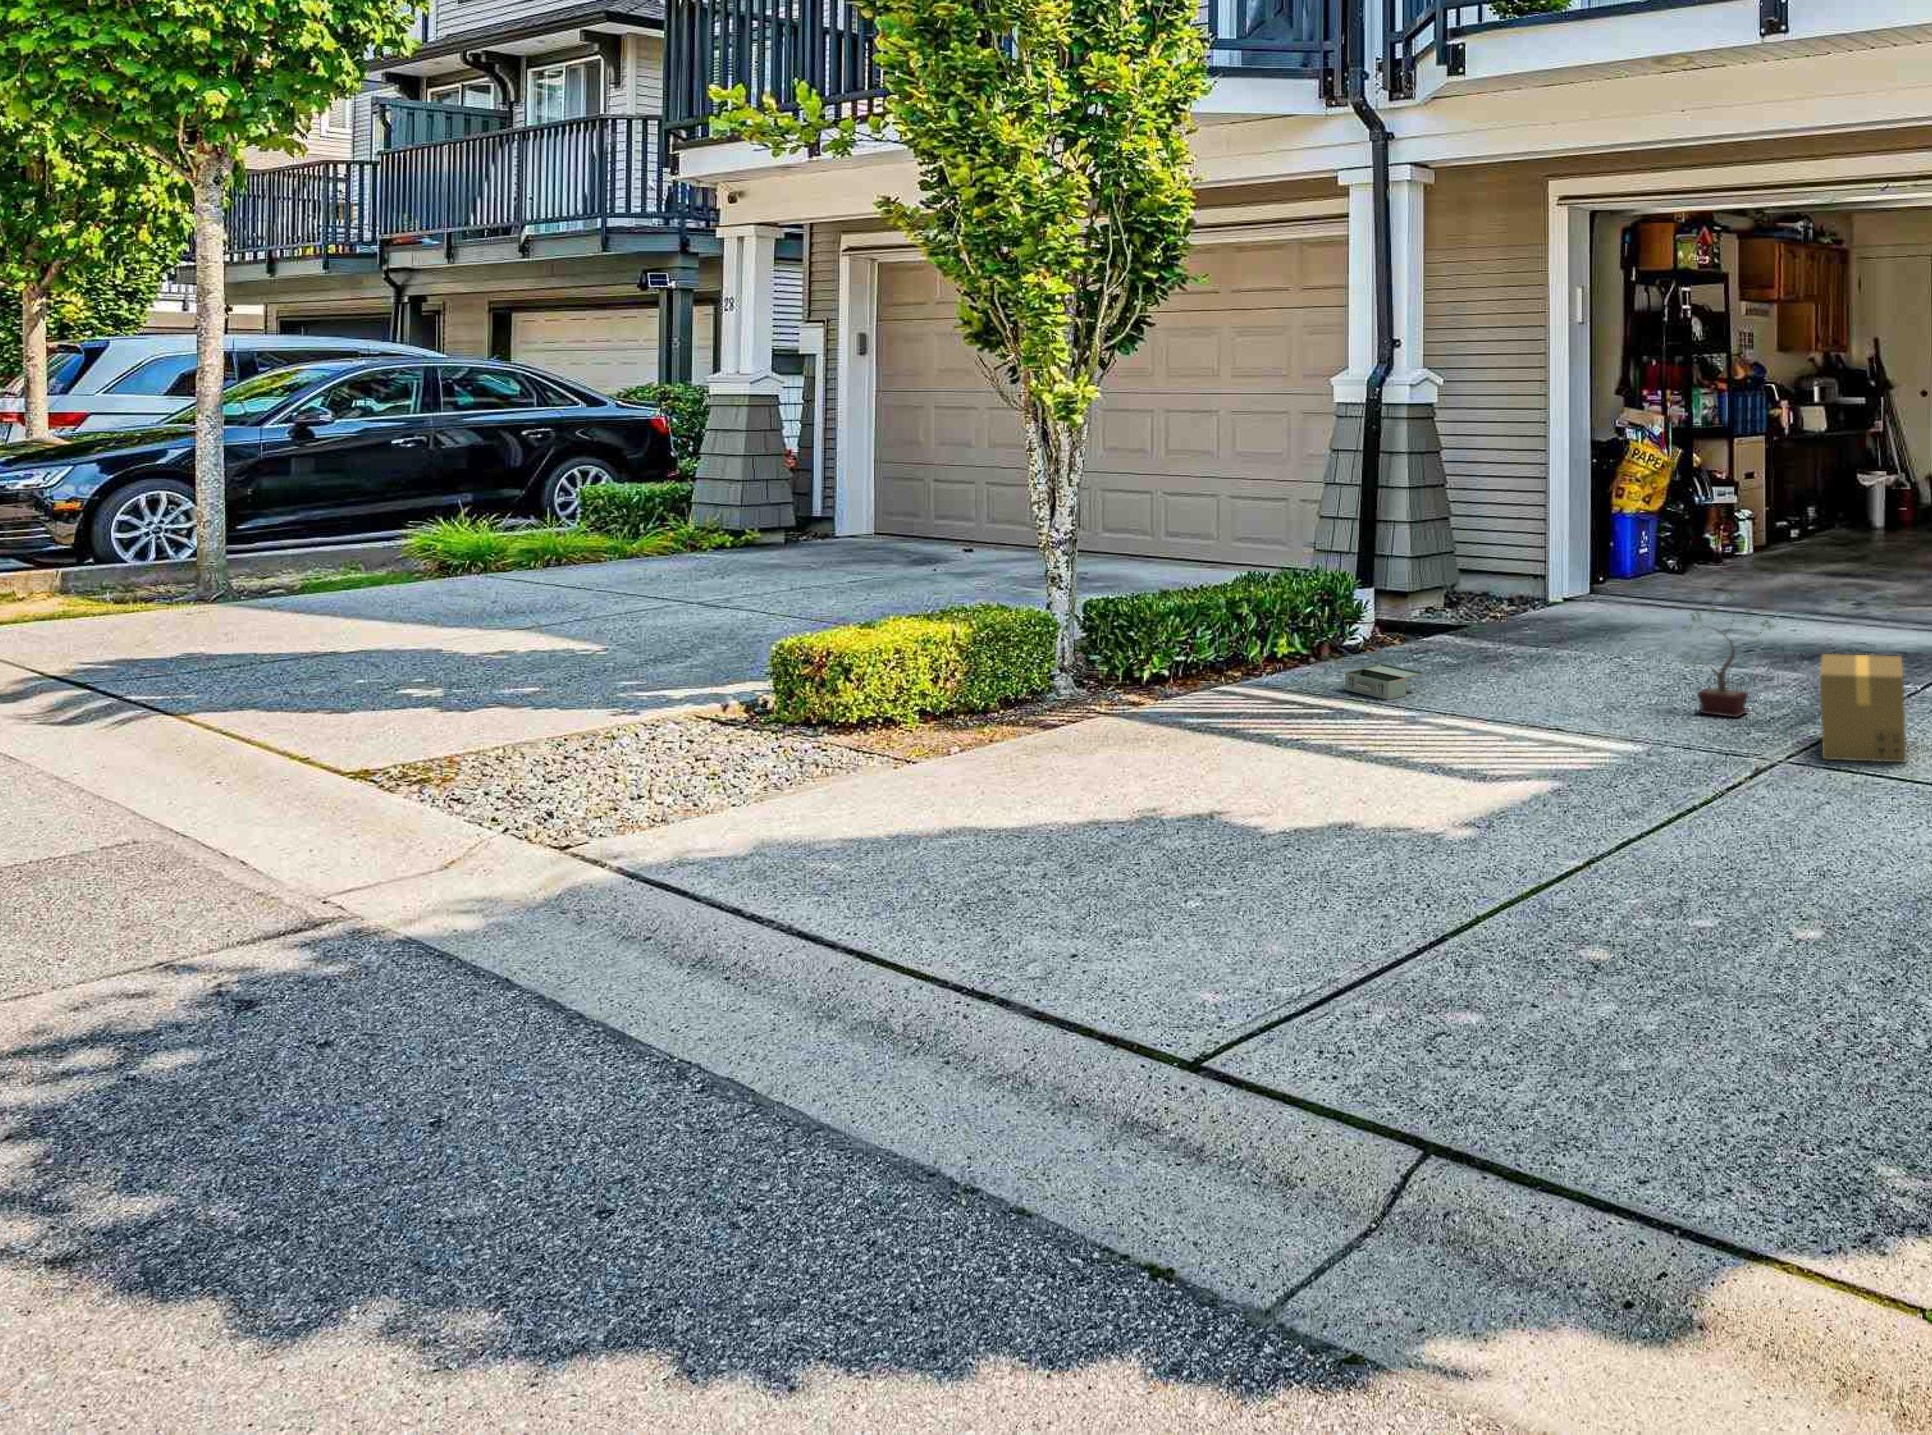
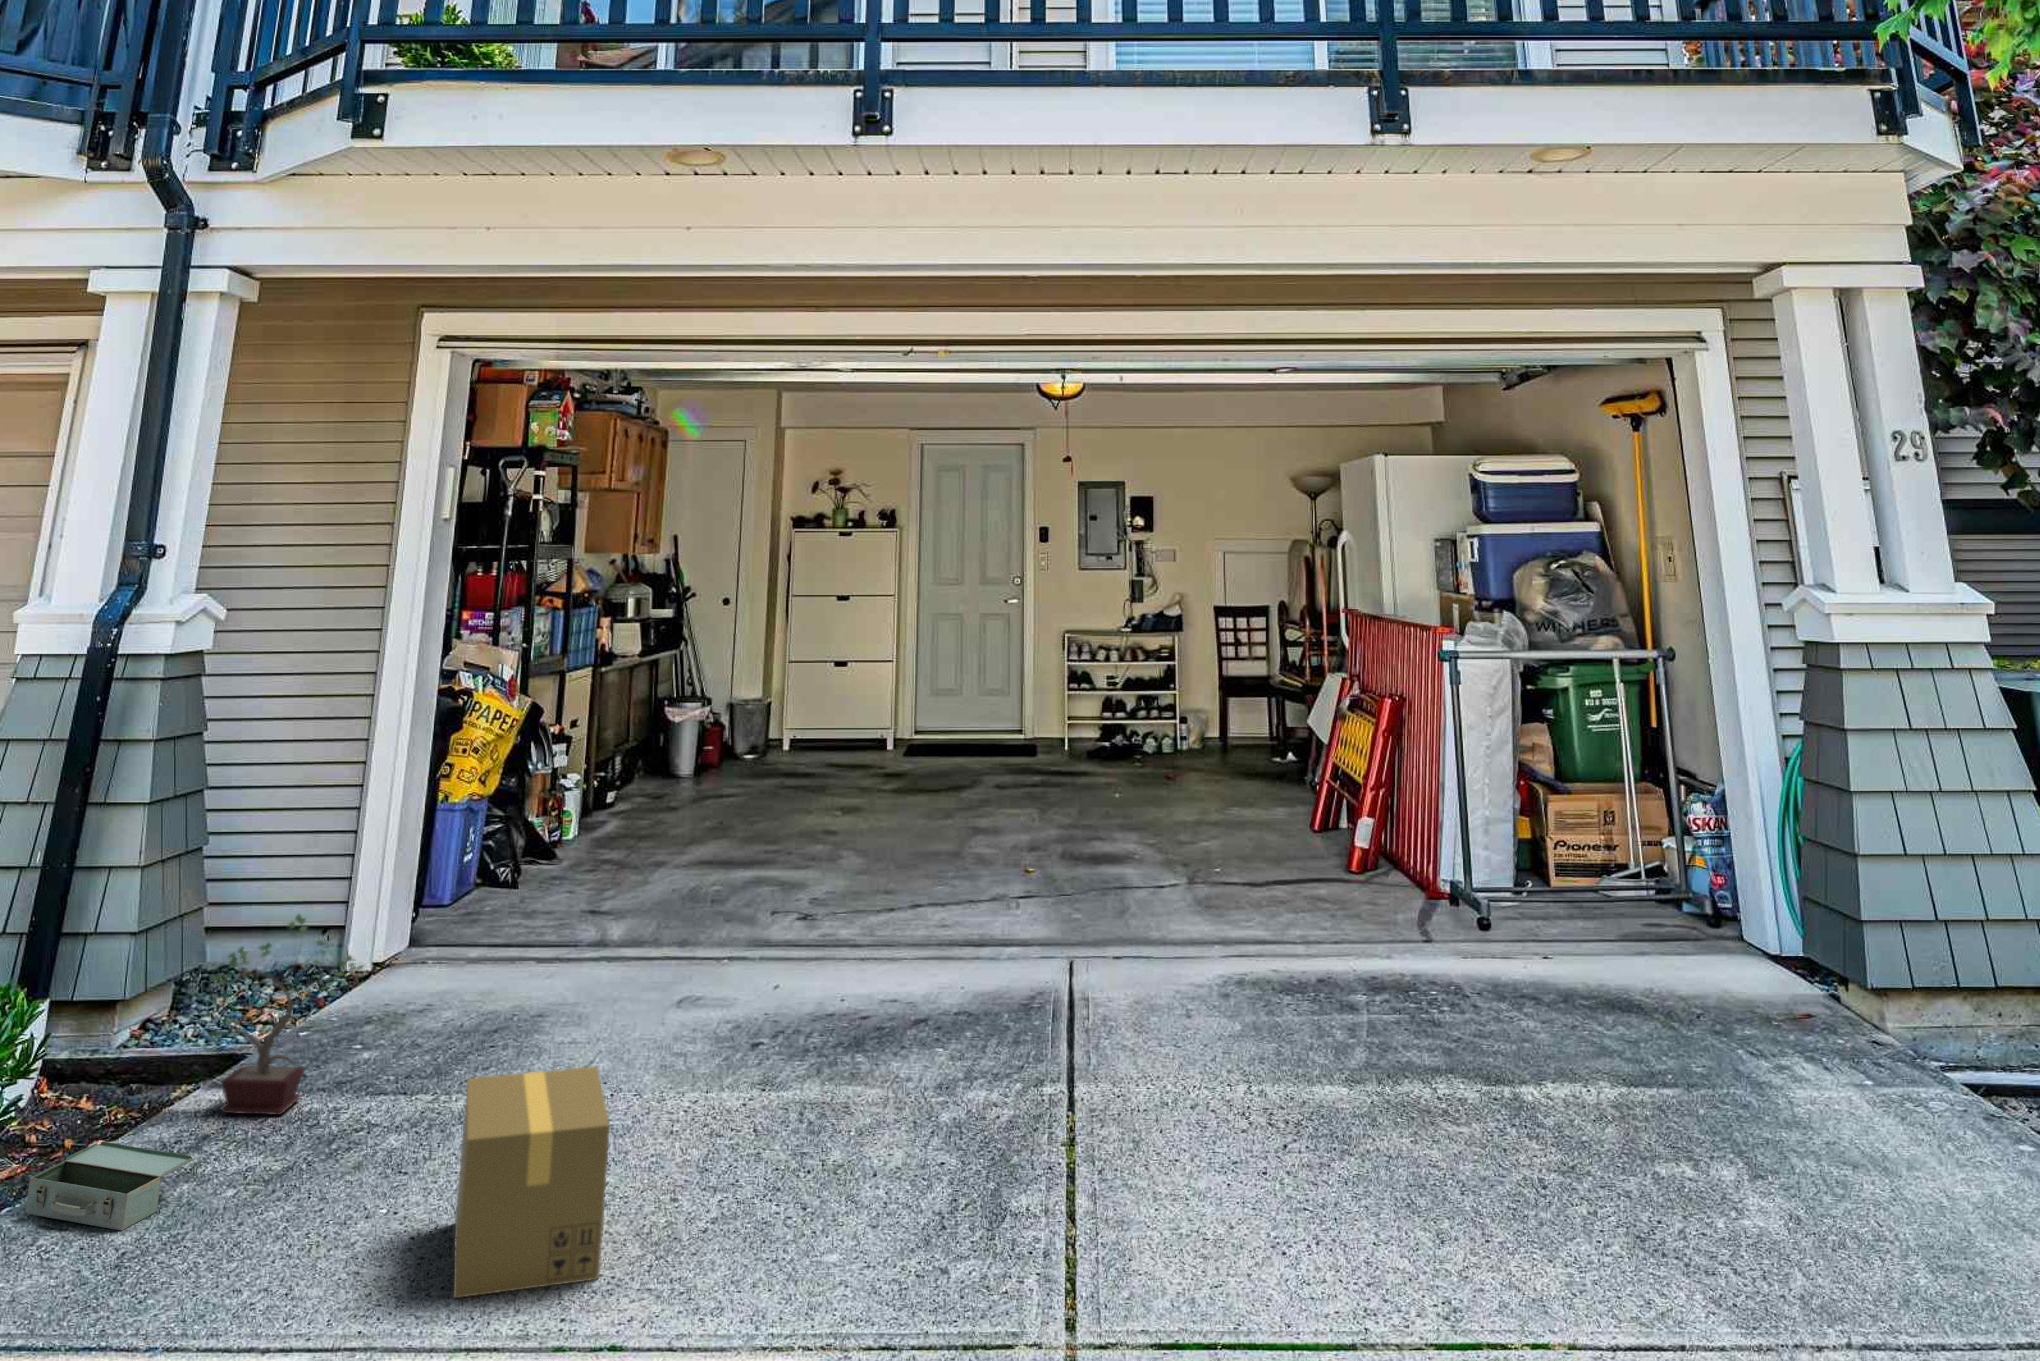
potted plant: present [1683,592,1774,717] -> present [209,914,363,1115]
cardboard box: present [1820,654,1906,762] -> present [454,1067,610,1298]

